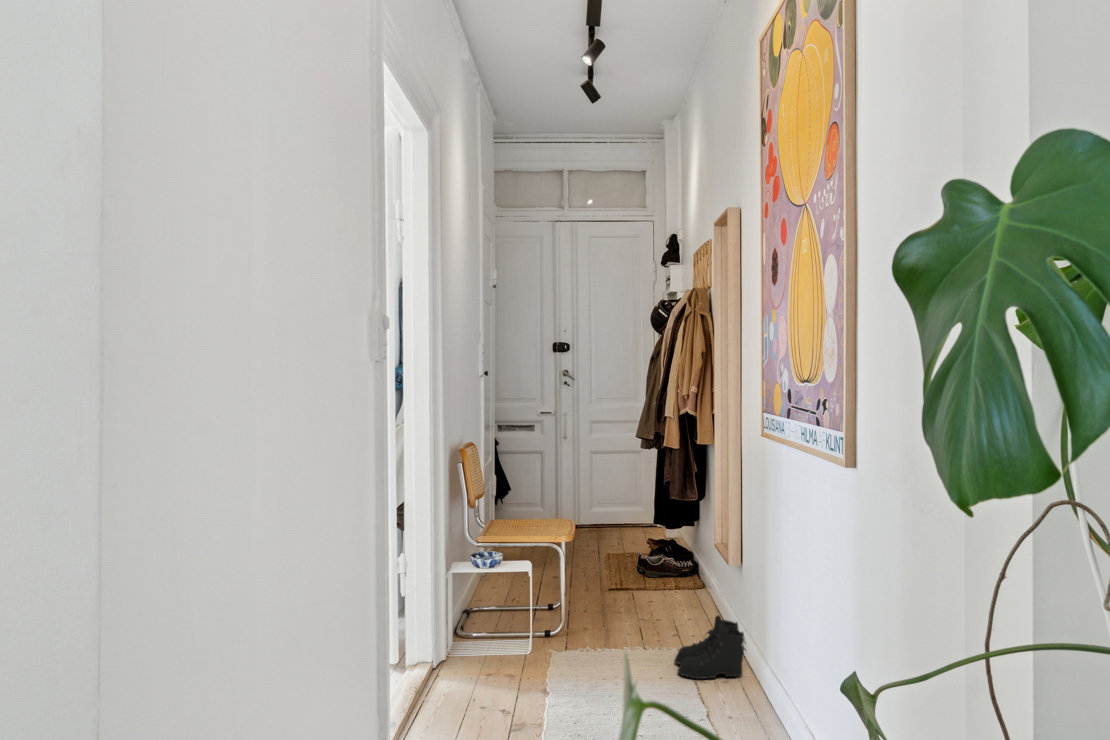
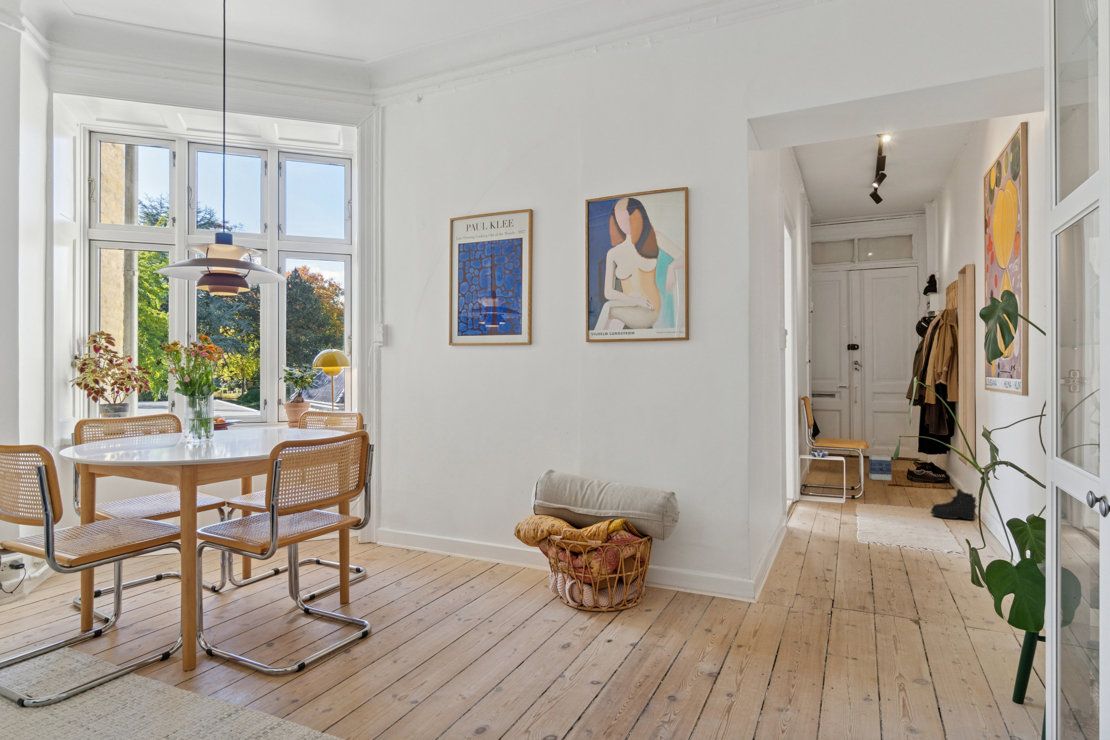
bag: none [582,505,615,581] -> present [869,437,892,481]

